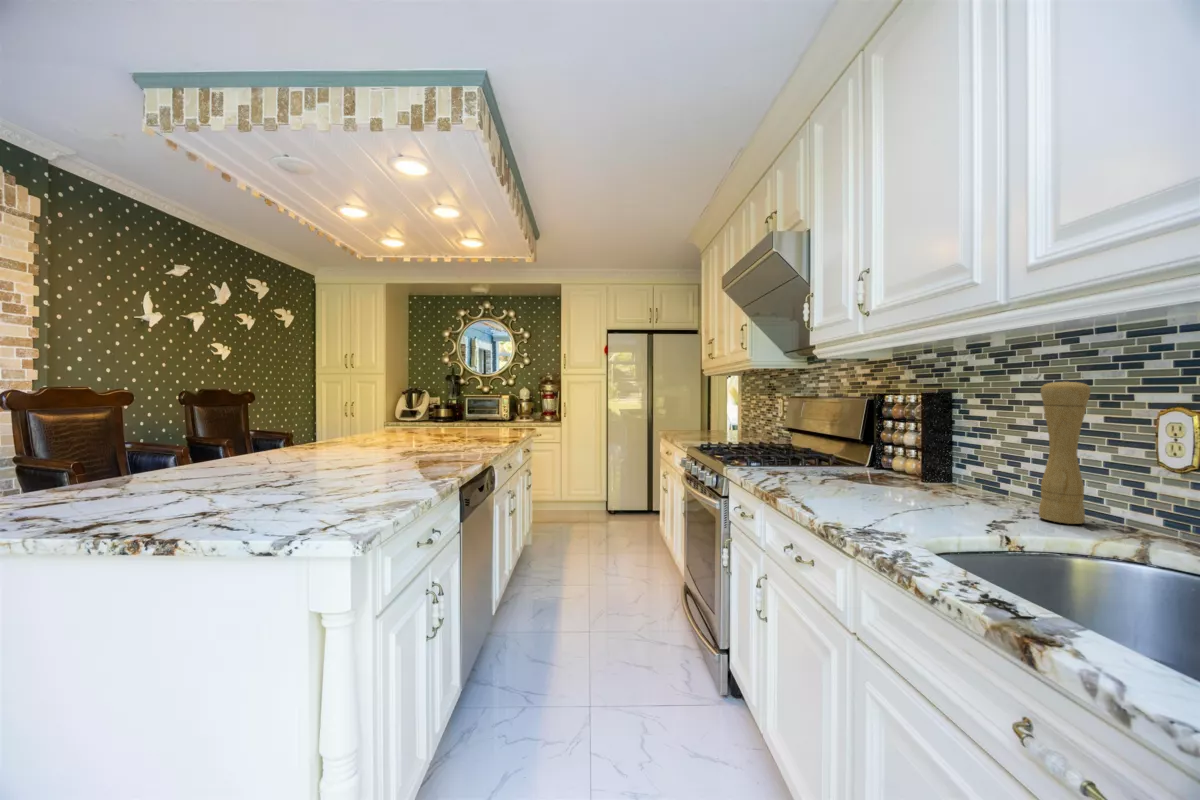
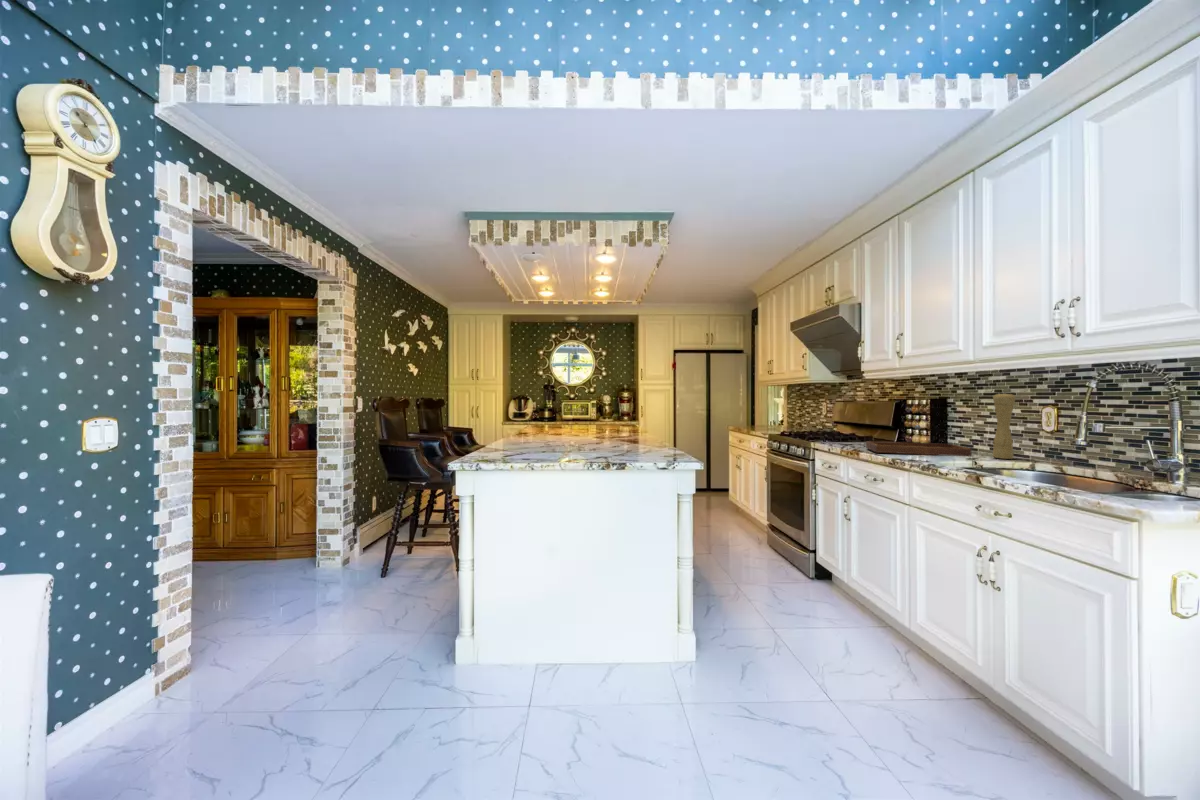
tray: none [803,444,995,512] -> present [866,425,971,456]

